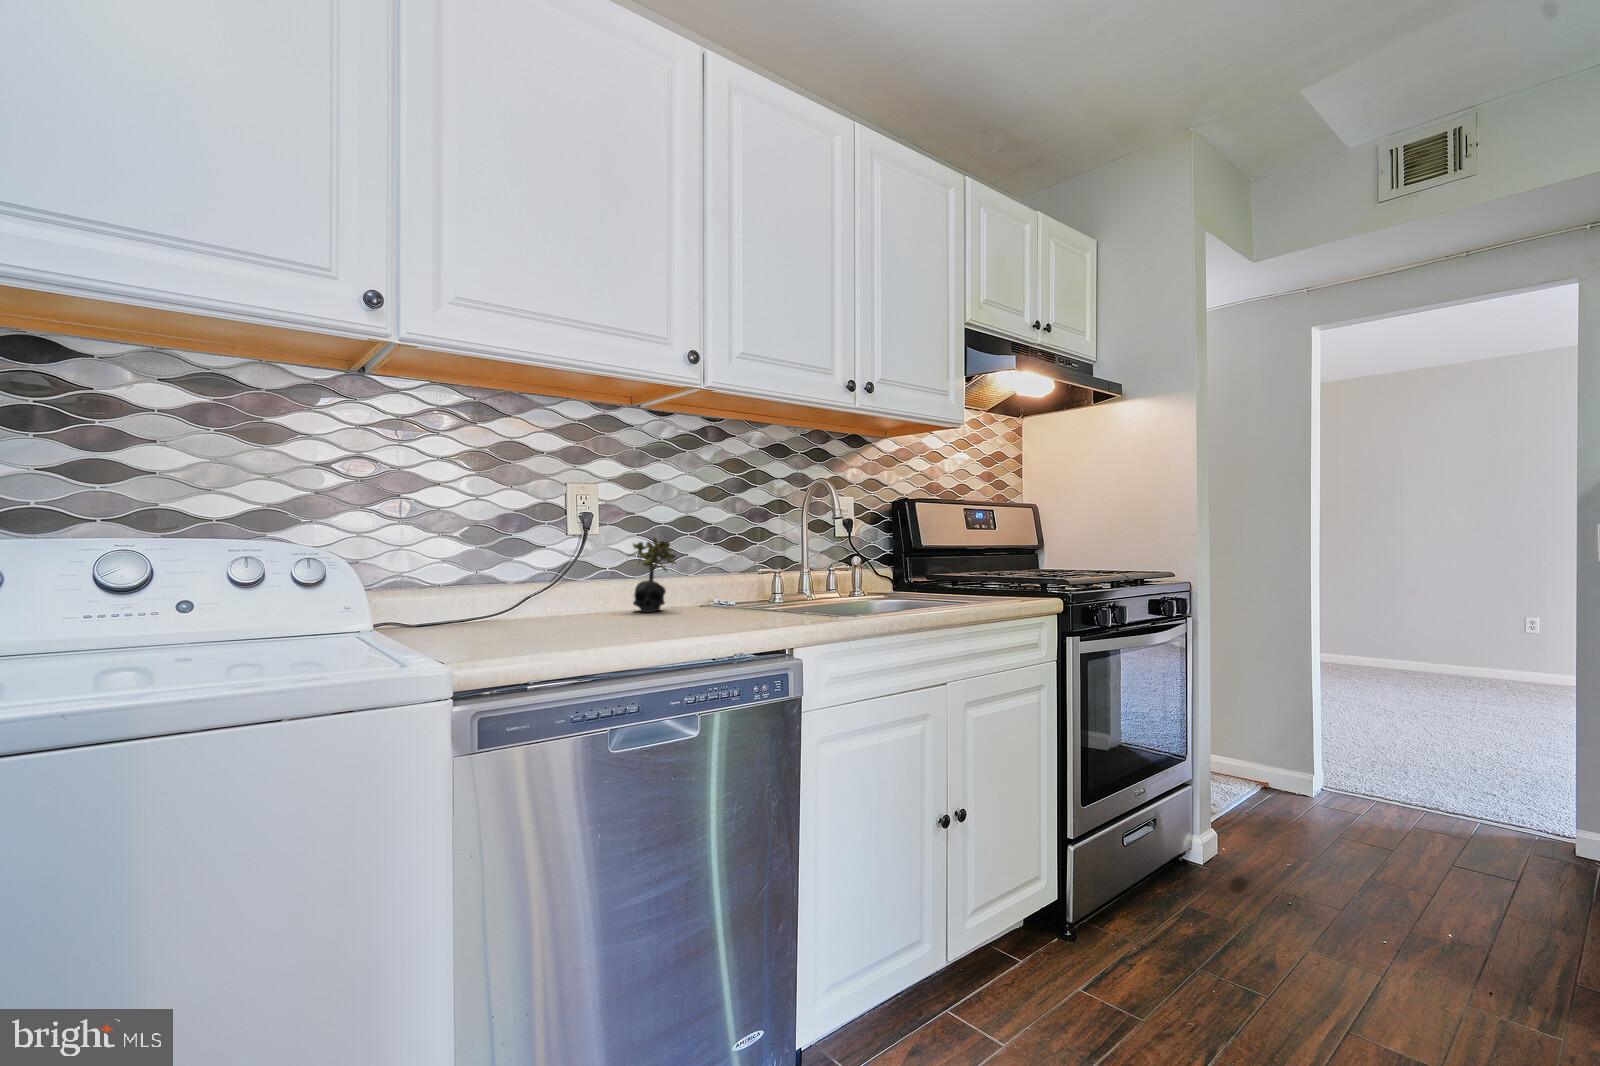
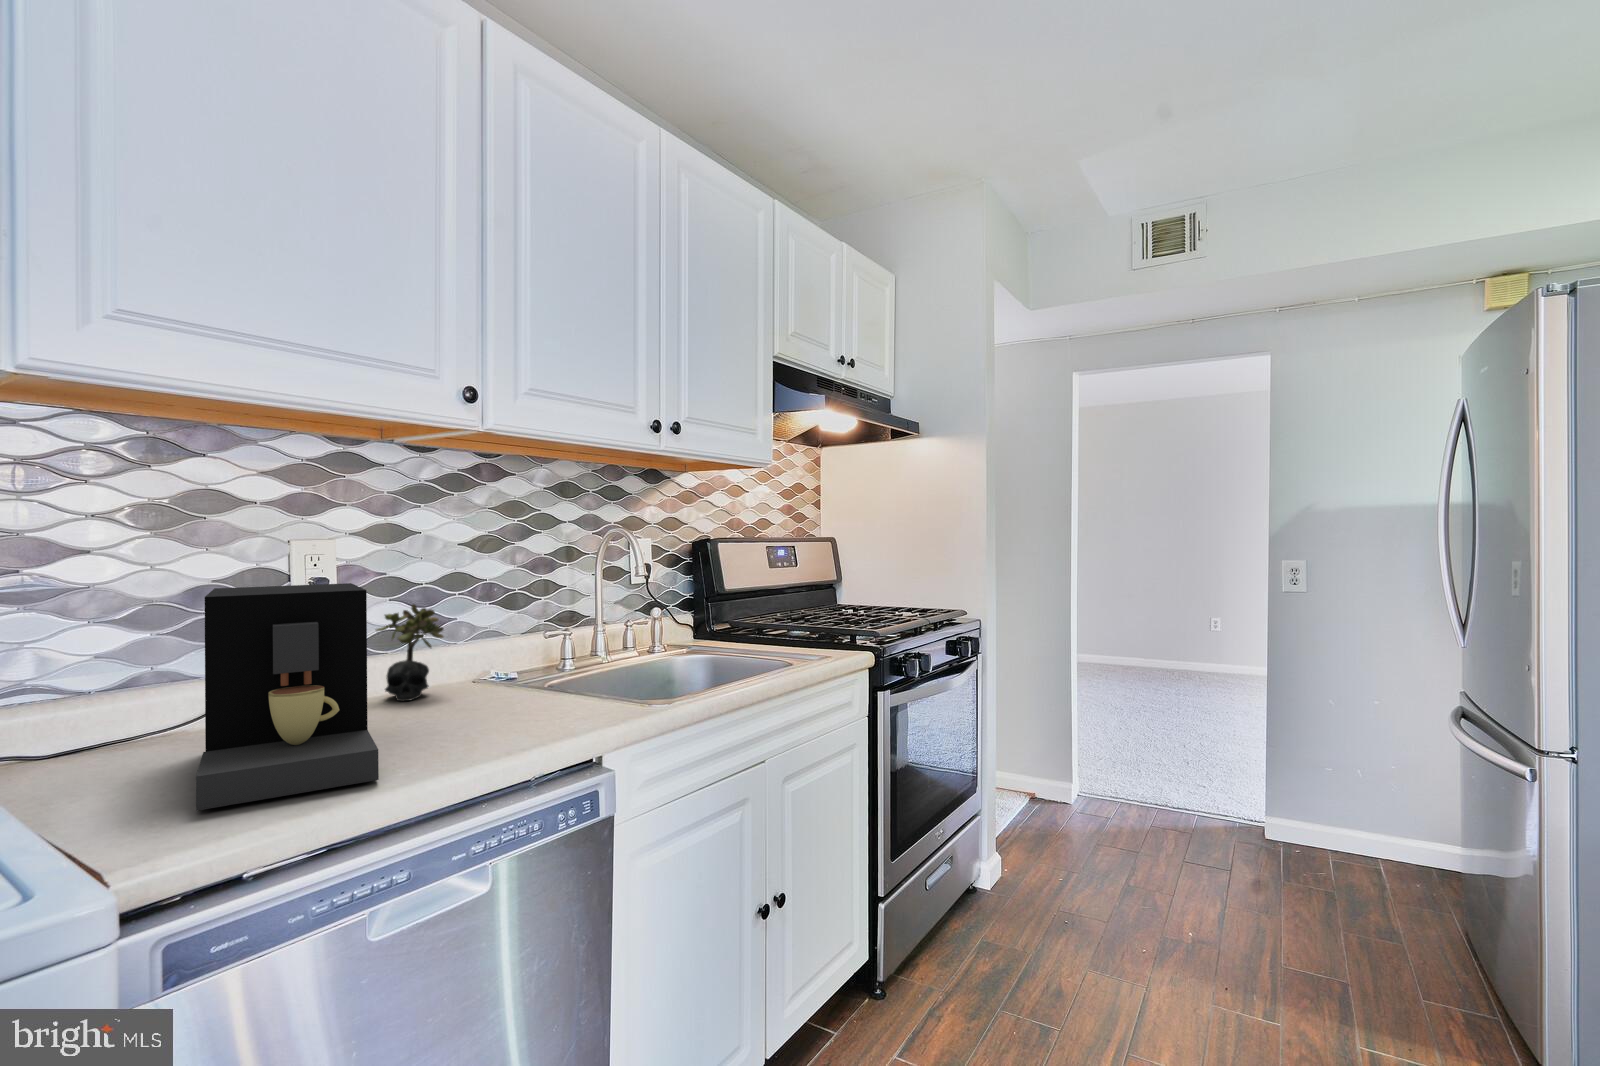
coffee maker: none [501,501,619,646] -> present [196,583,379,811]

